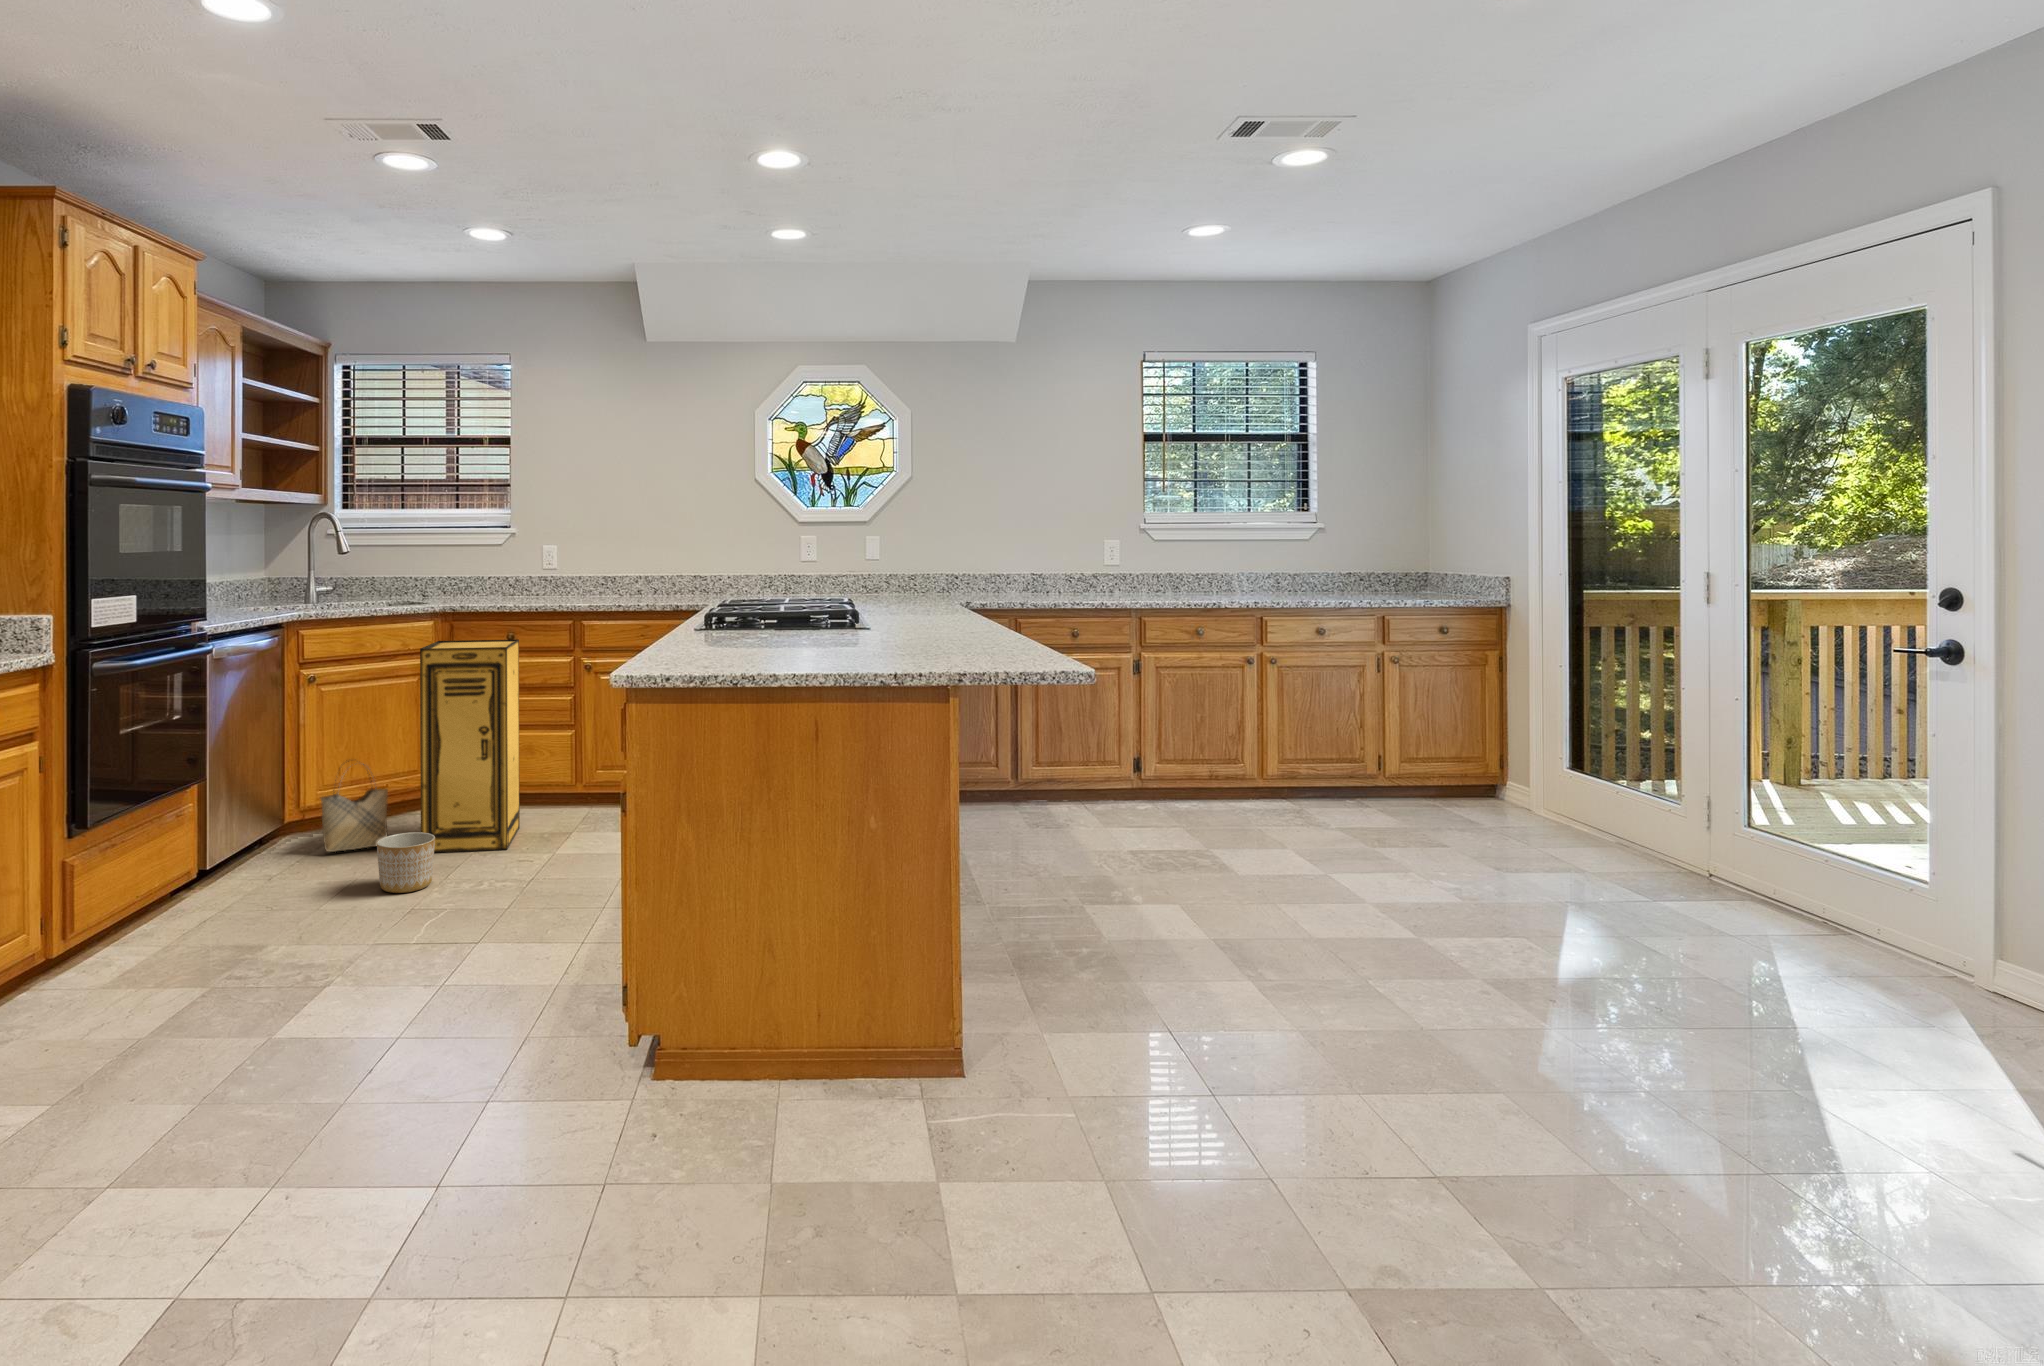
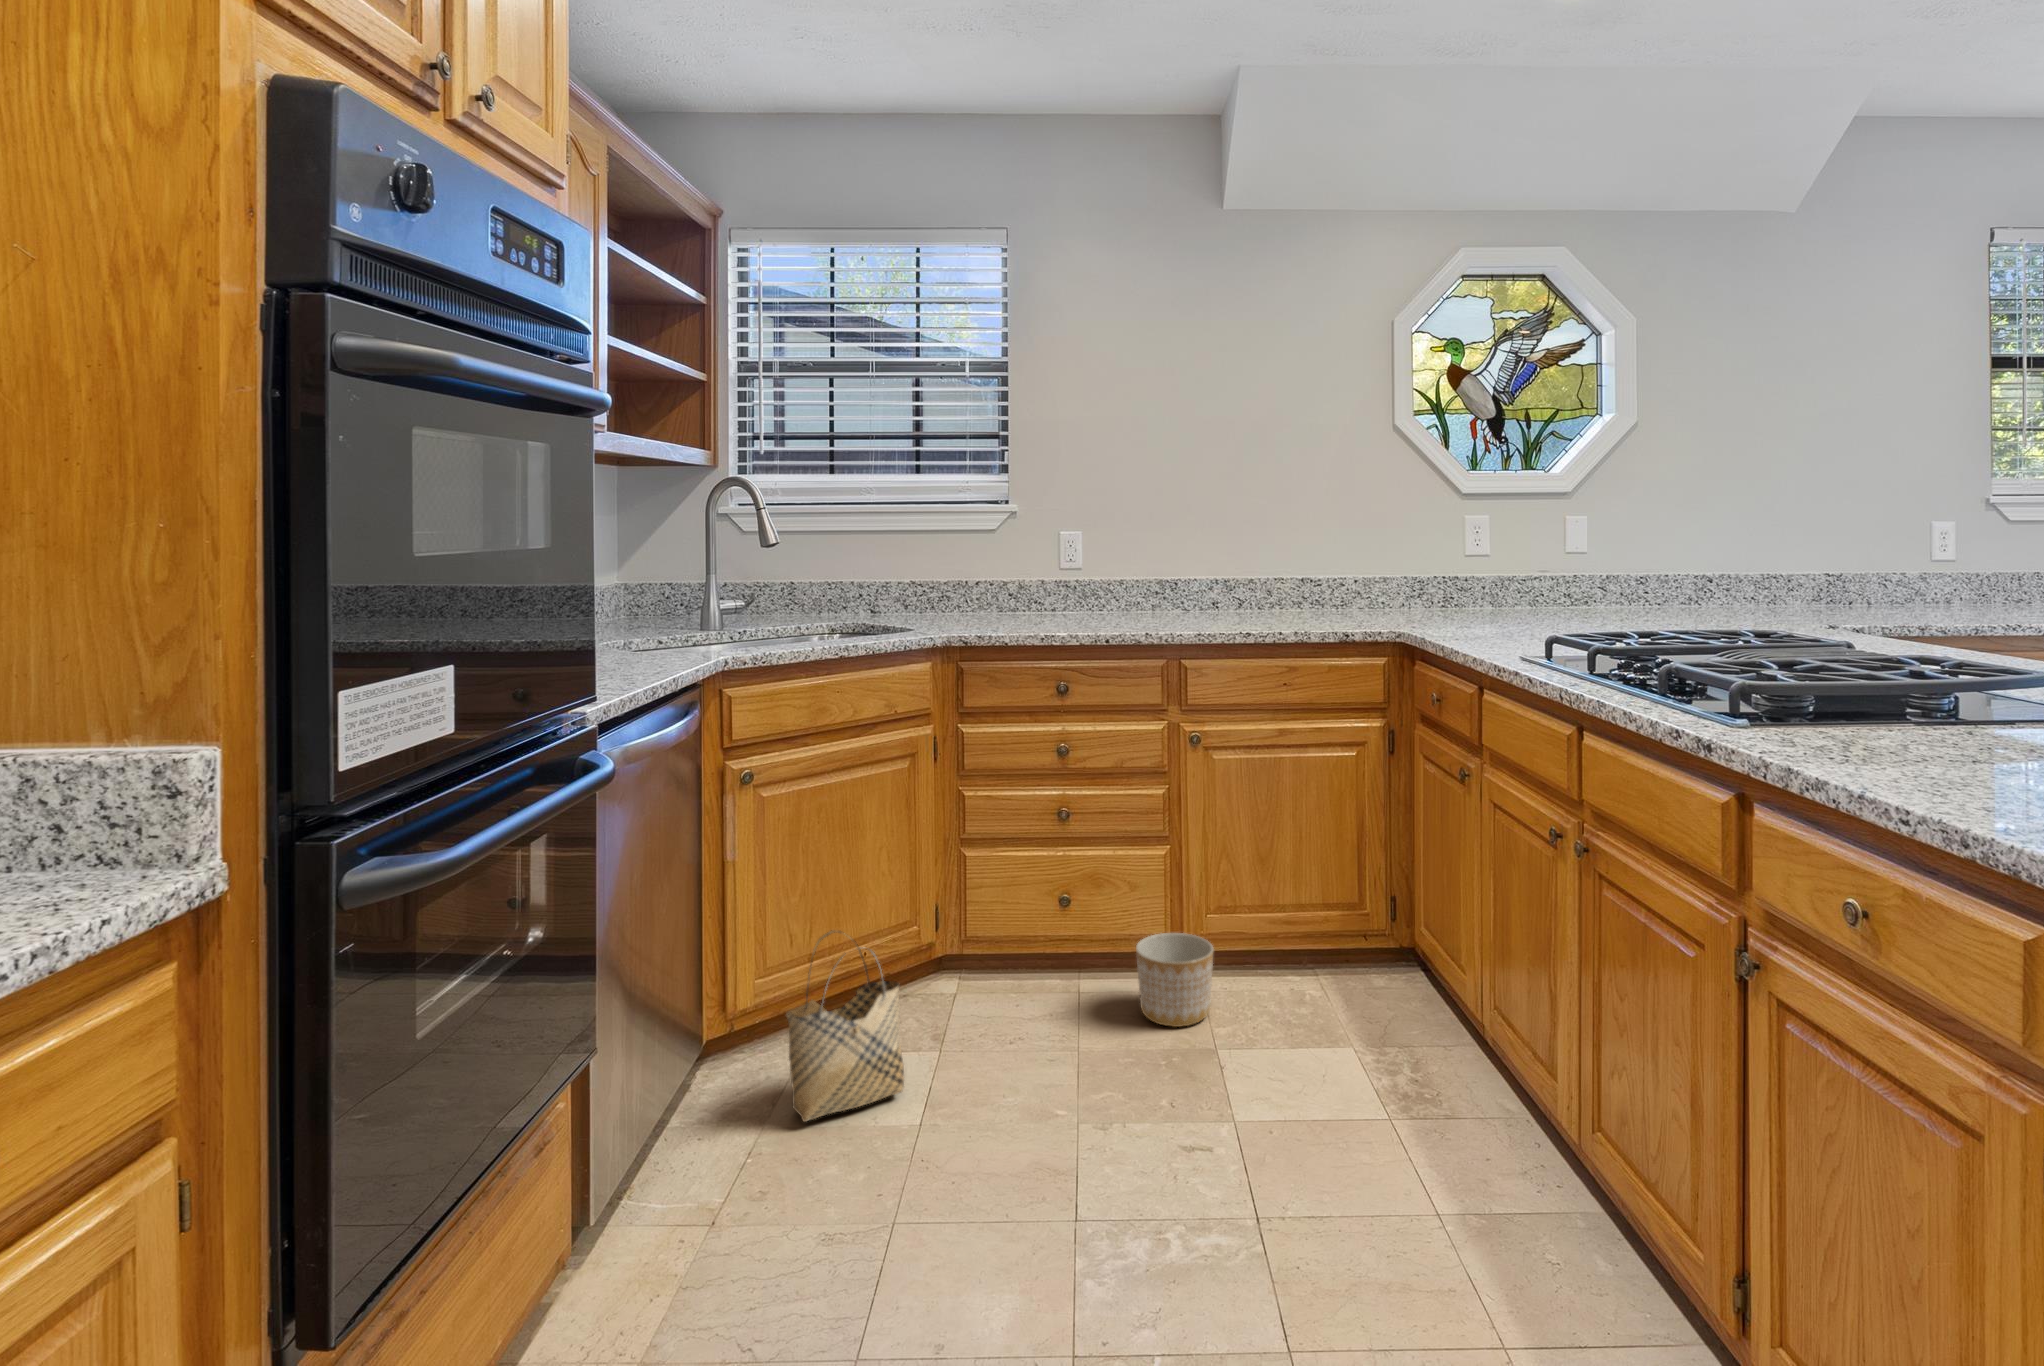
storage cabinet: present [420,640,520,853] -> none [971,700,1137,1118]
planter: present [377,832,435,893] -> present [1136,933,1214,1027]

